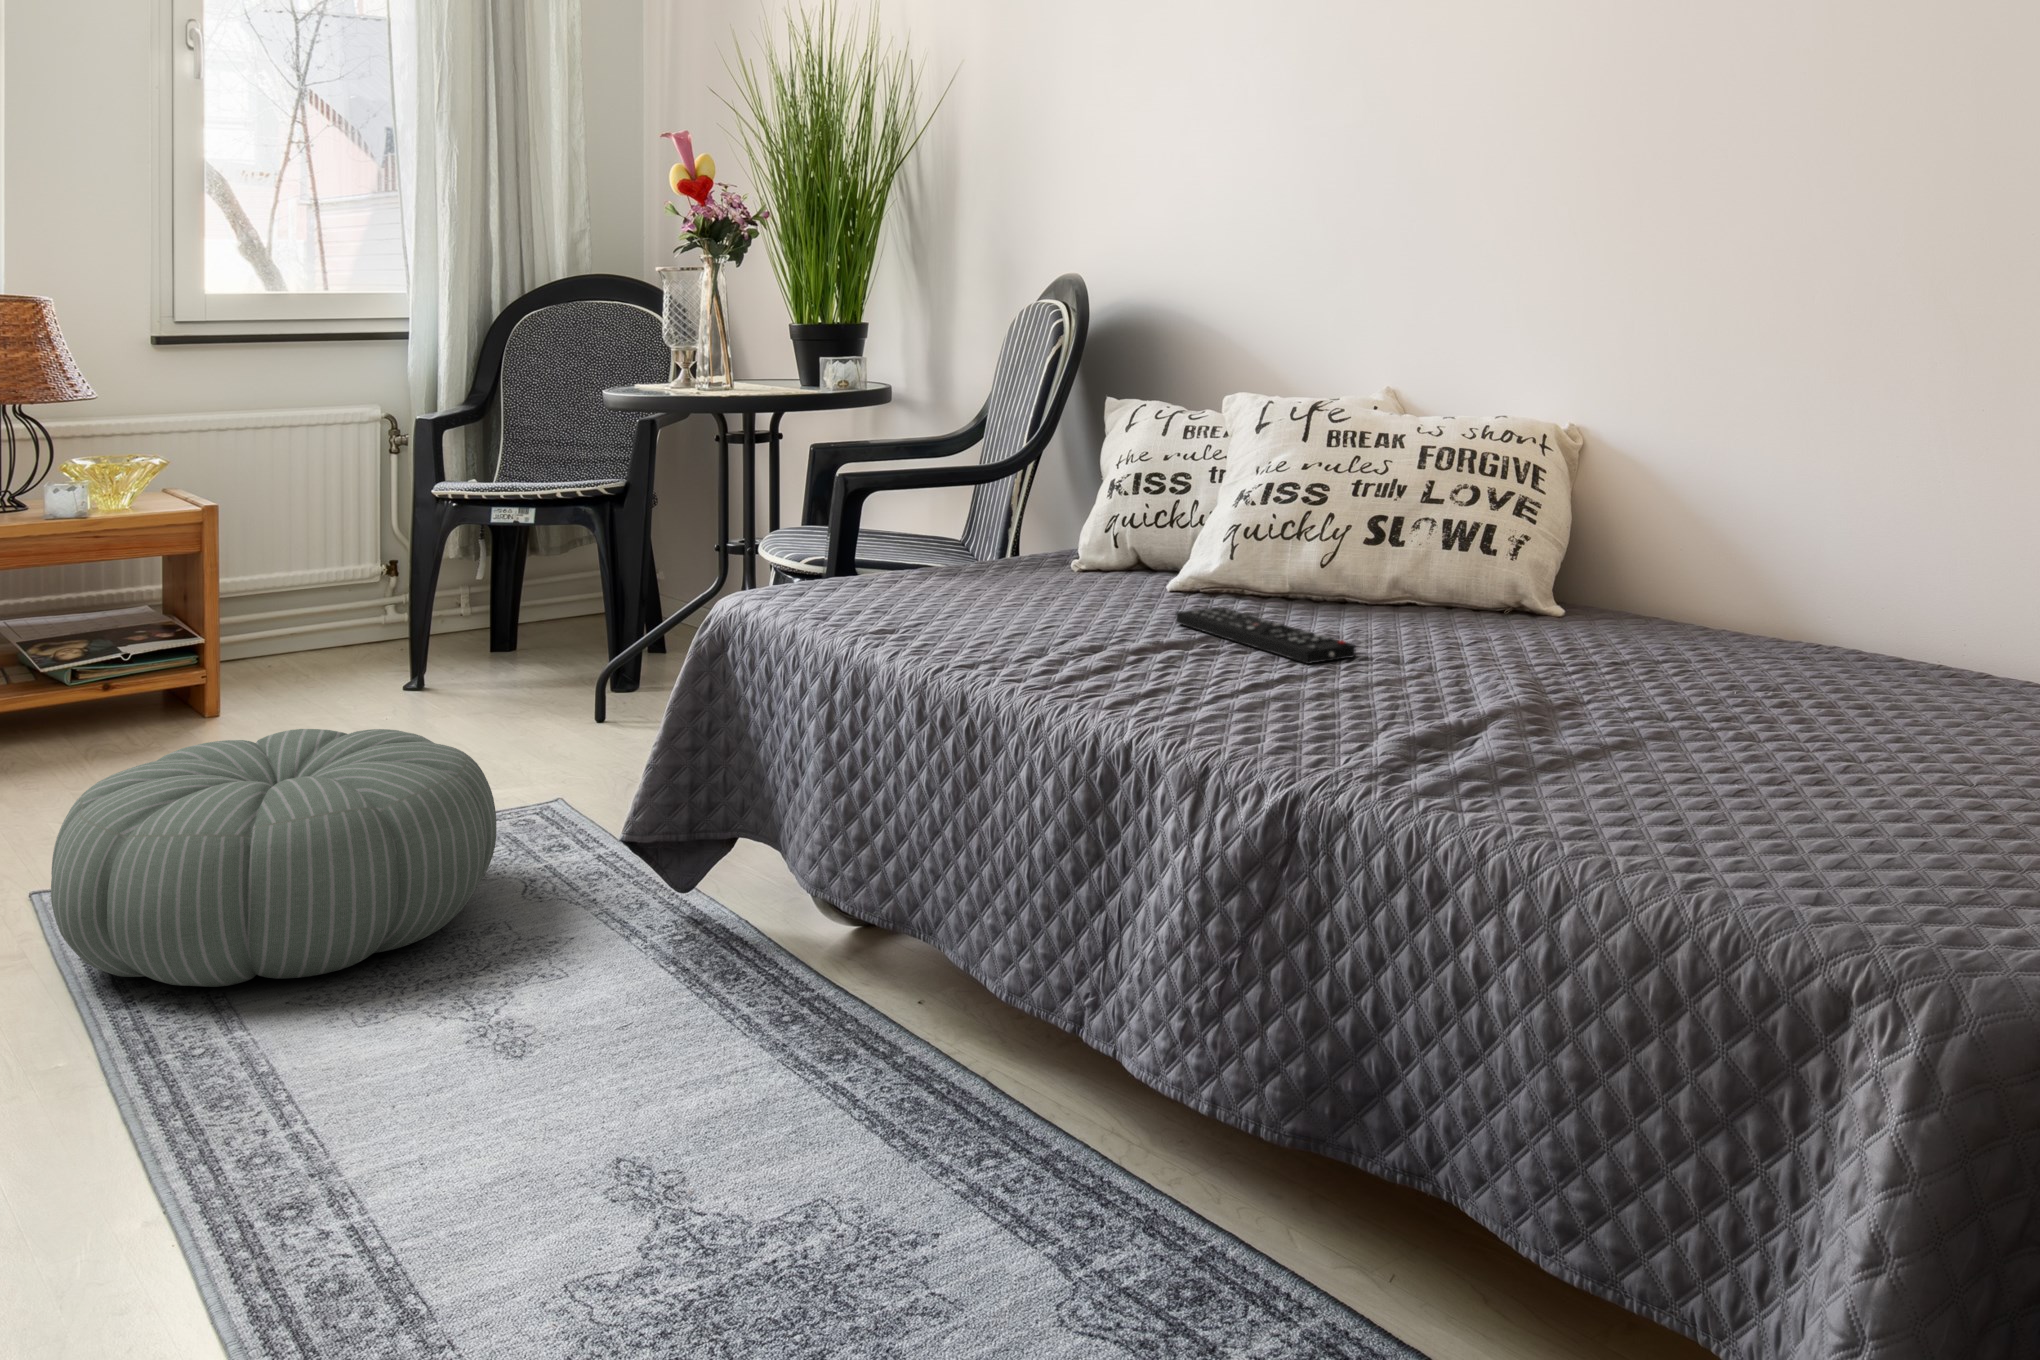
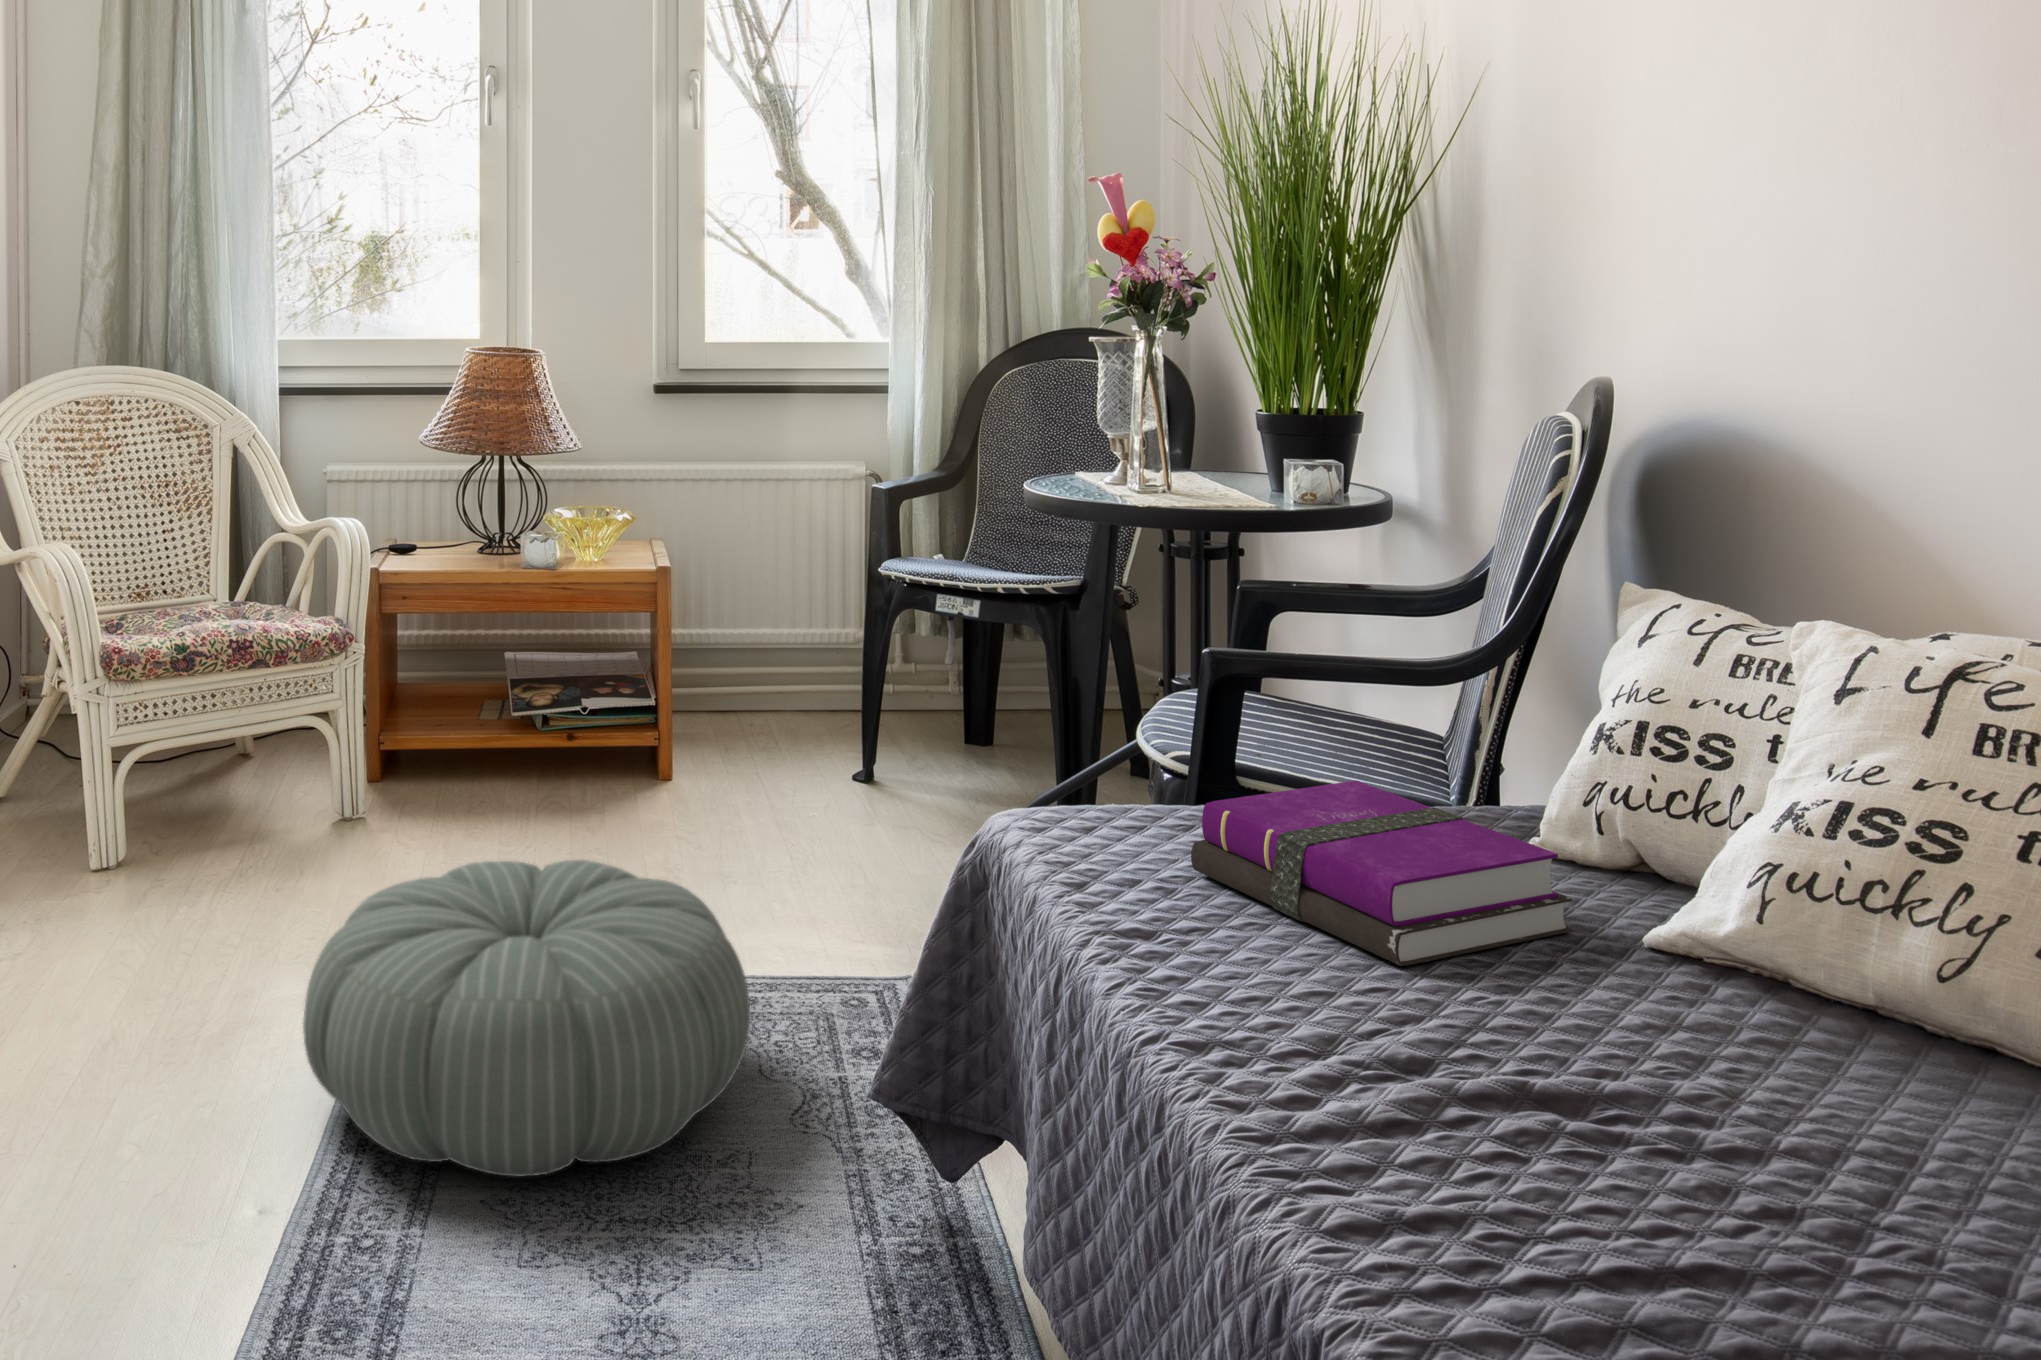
notebook: none [894,533,1128,616] -> present [1191,780,1572,966]
remote control: present [1176,606,1355,664] -> none [1605,1019,1931,1252]

